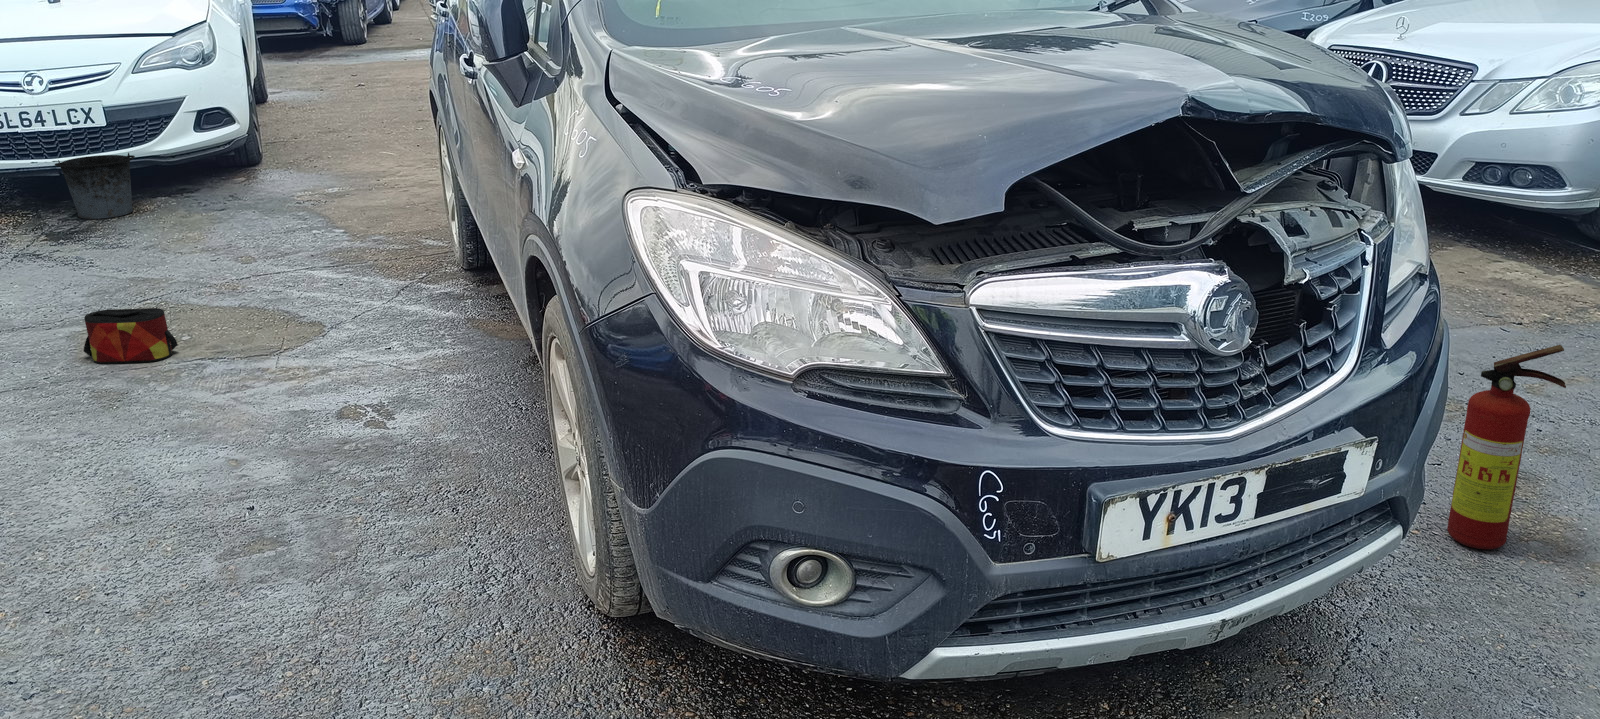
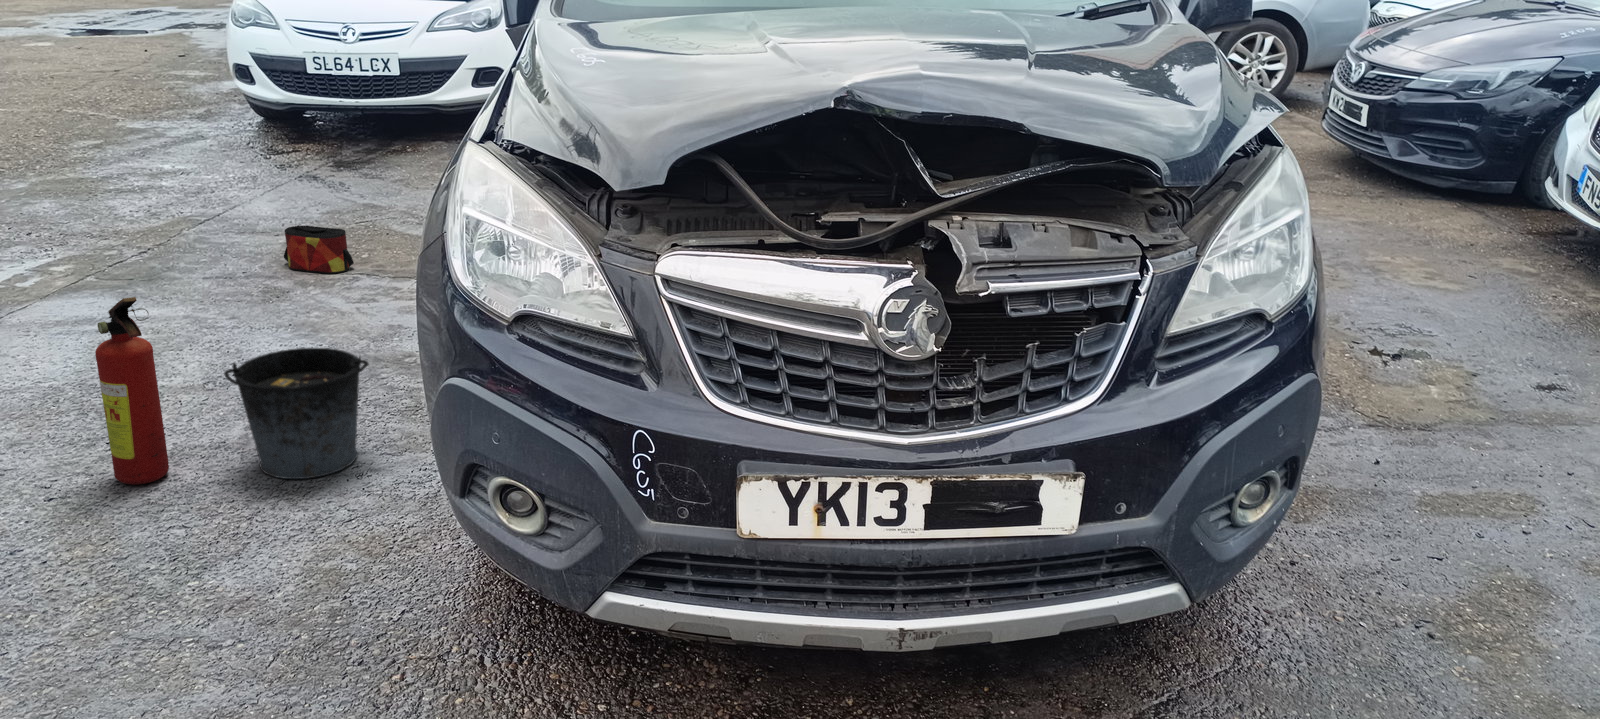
bucket: present [55,153,135,219] -> present [224,348,369,479]
fire extinguisher: present [1447,345,1566,549] -> present [95,297,169,485]

